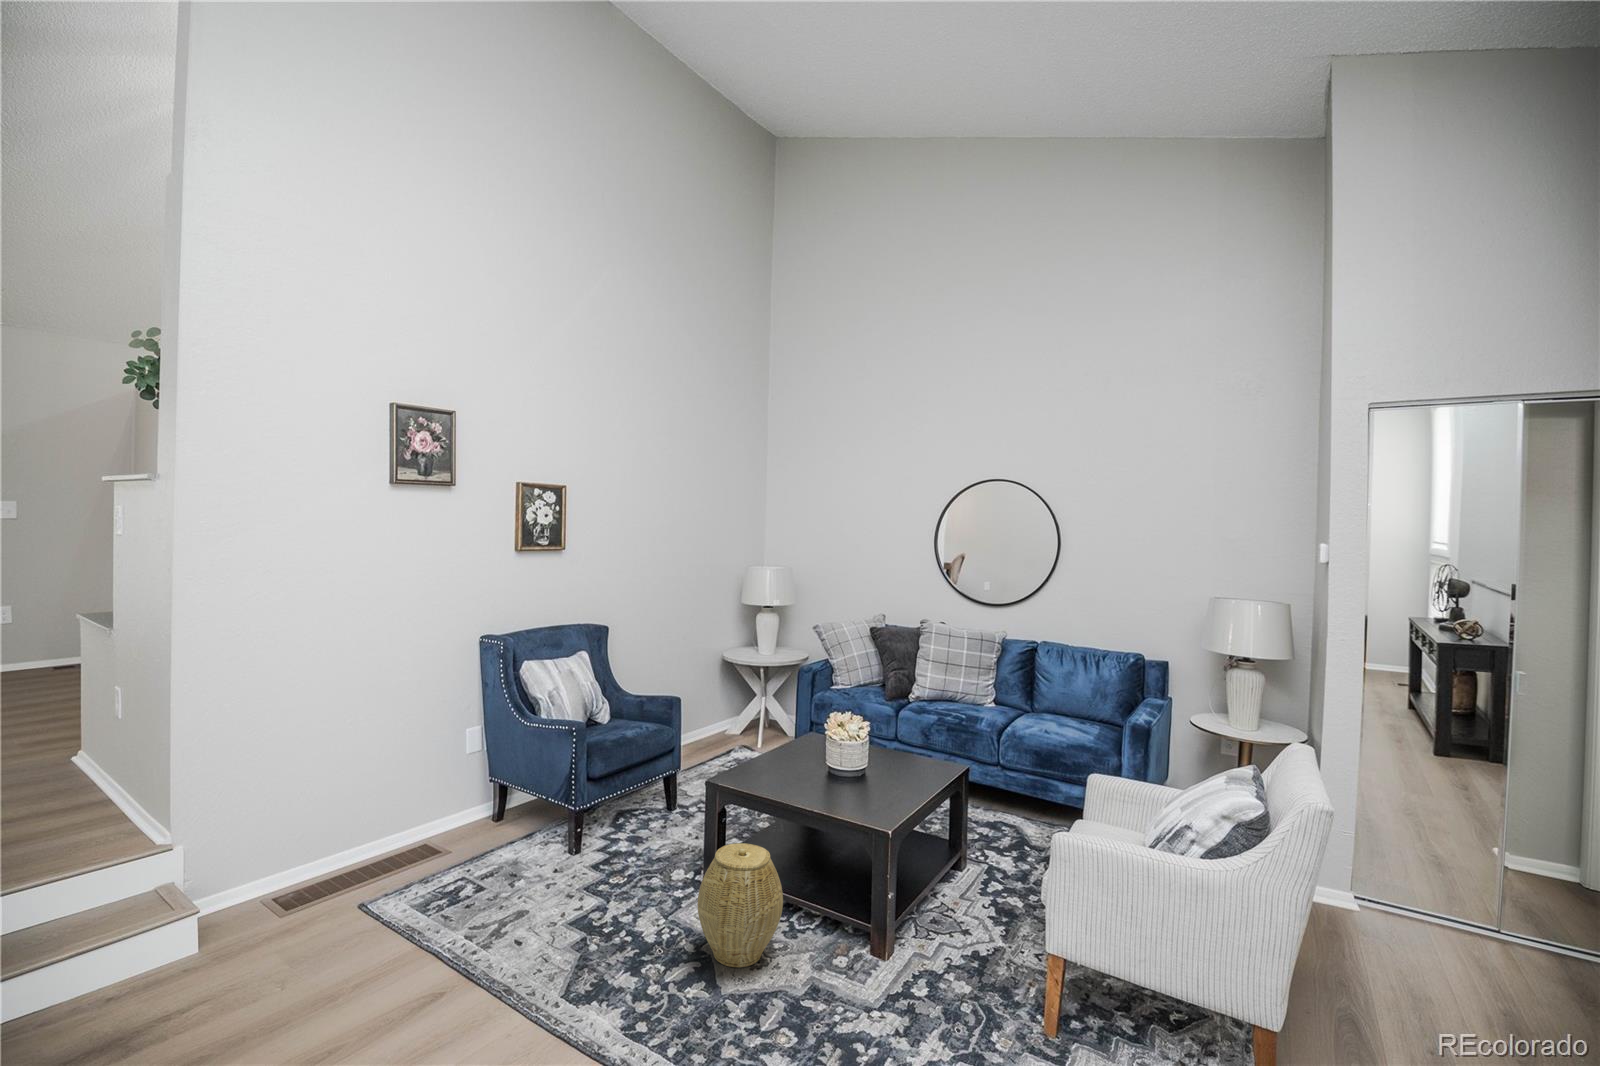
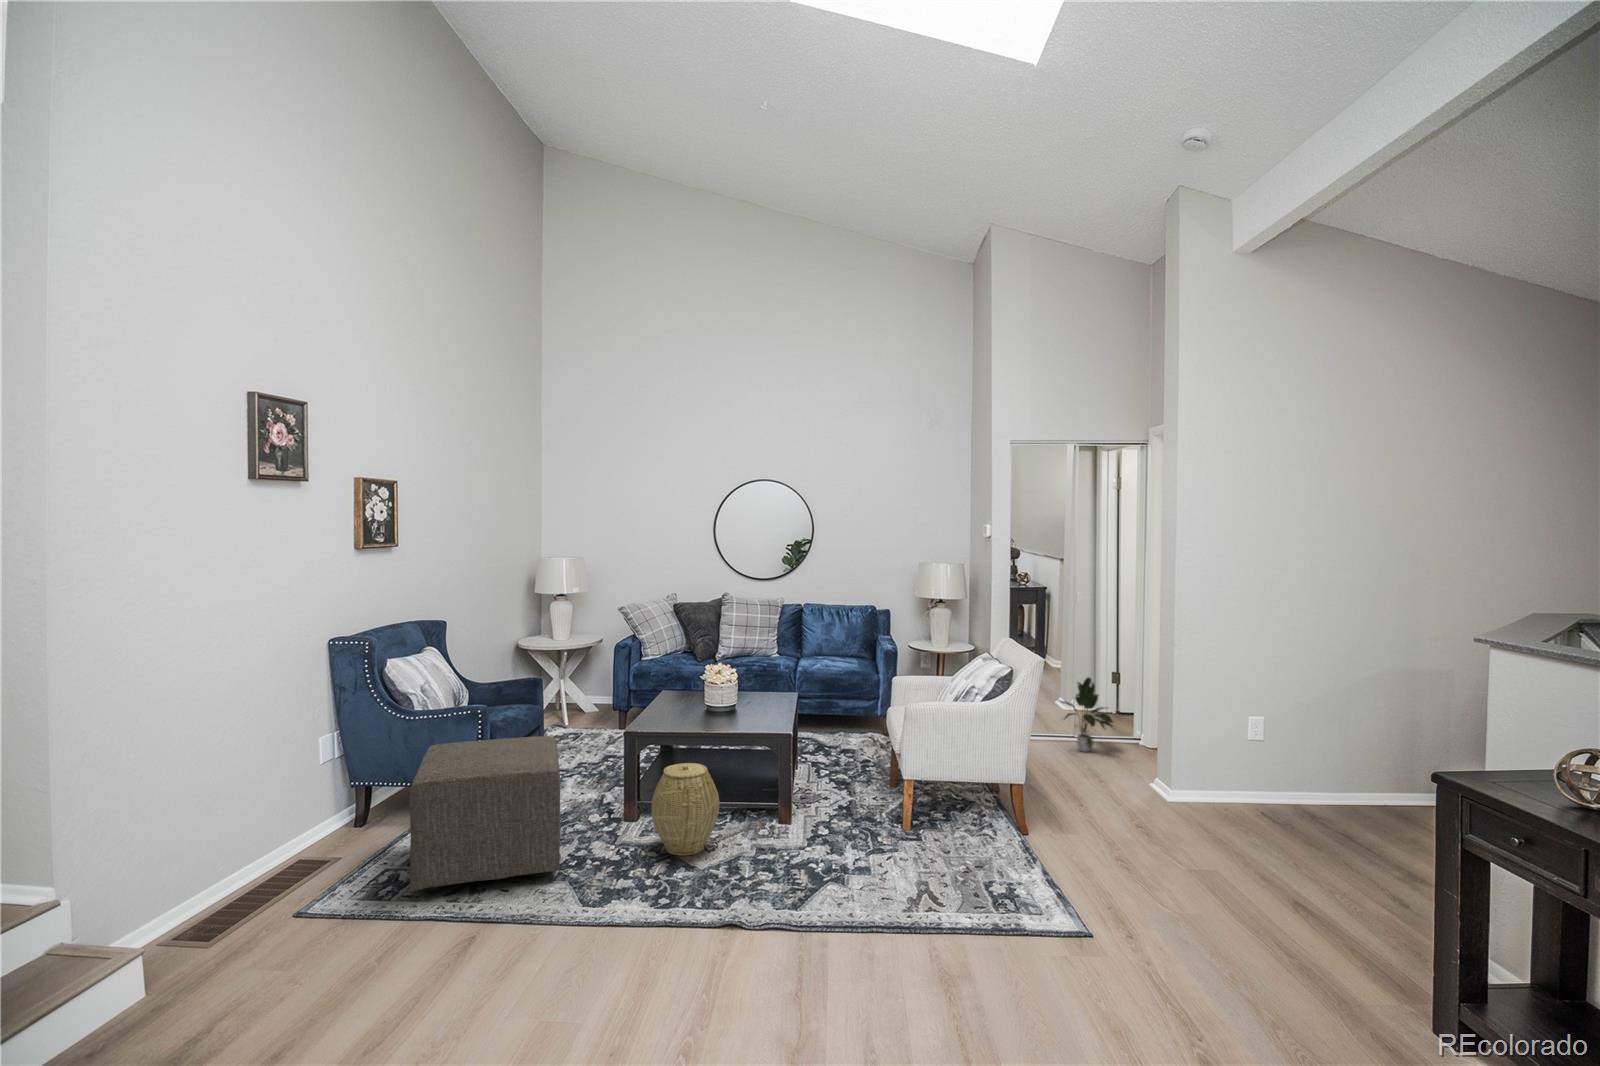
ottoman: none [434,762,637,943] -> present [409,736,560,892]
potted plant: none [1426,837,1553,966] -> present [1061,677,1113,752]

